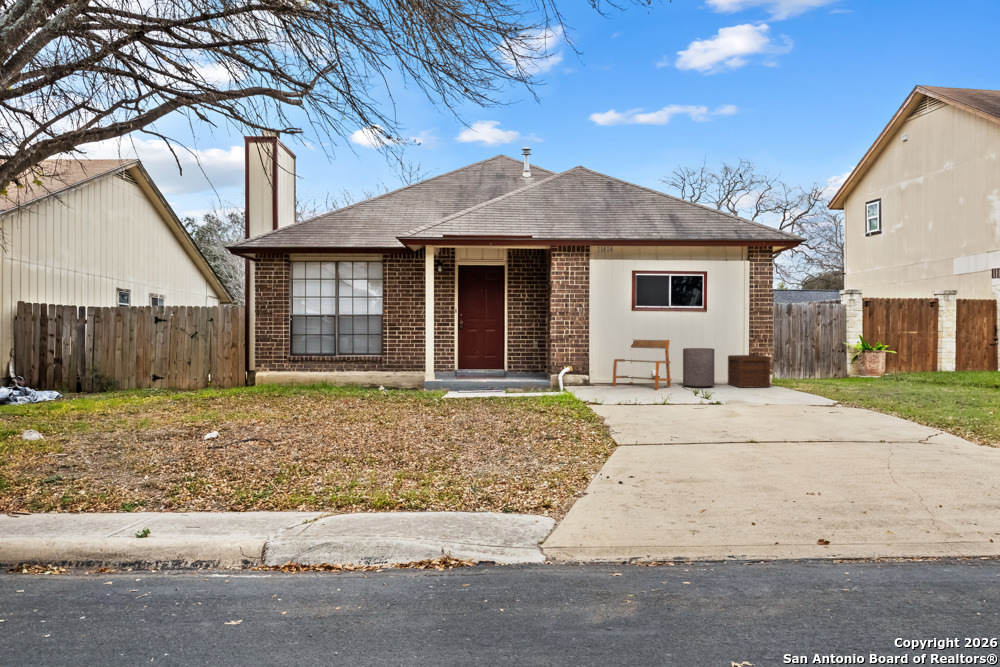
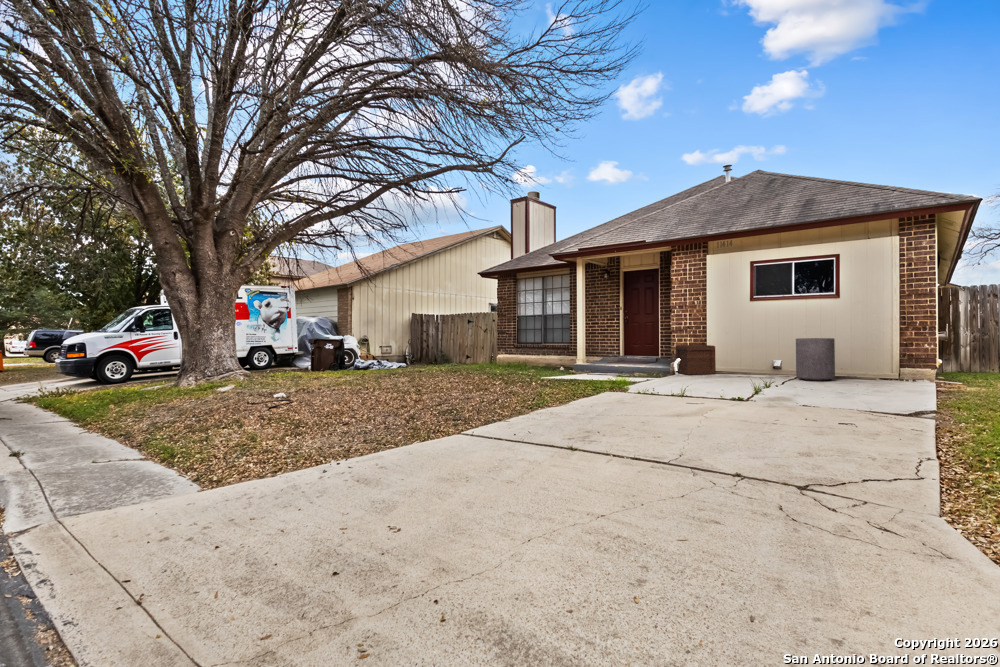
bench: present [612,340,671,389] -> none [724,329,779,379]
wooden crate: present [728,355,770,388] -> present [676,345,716,375]

